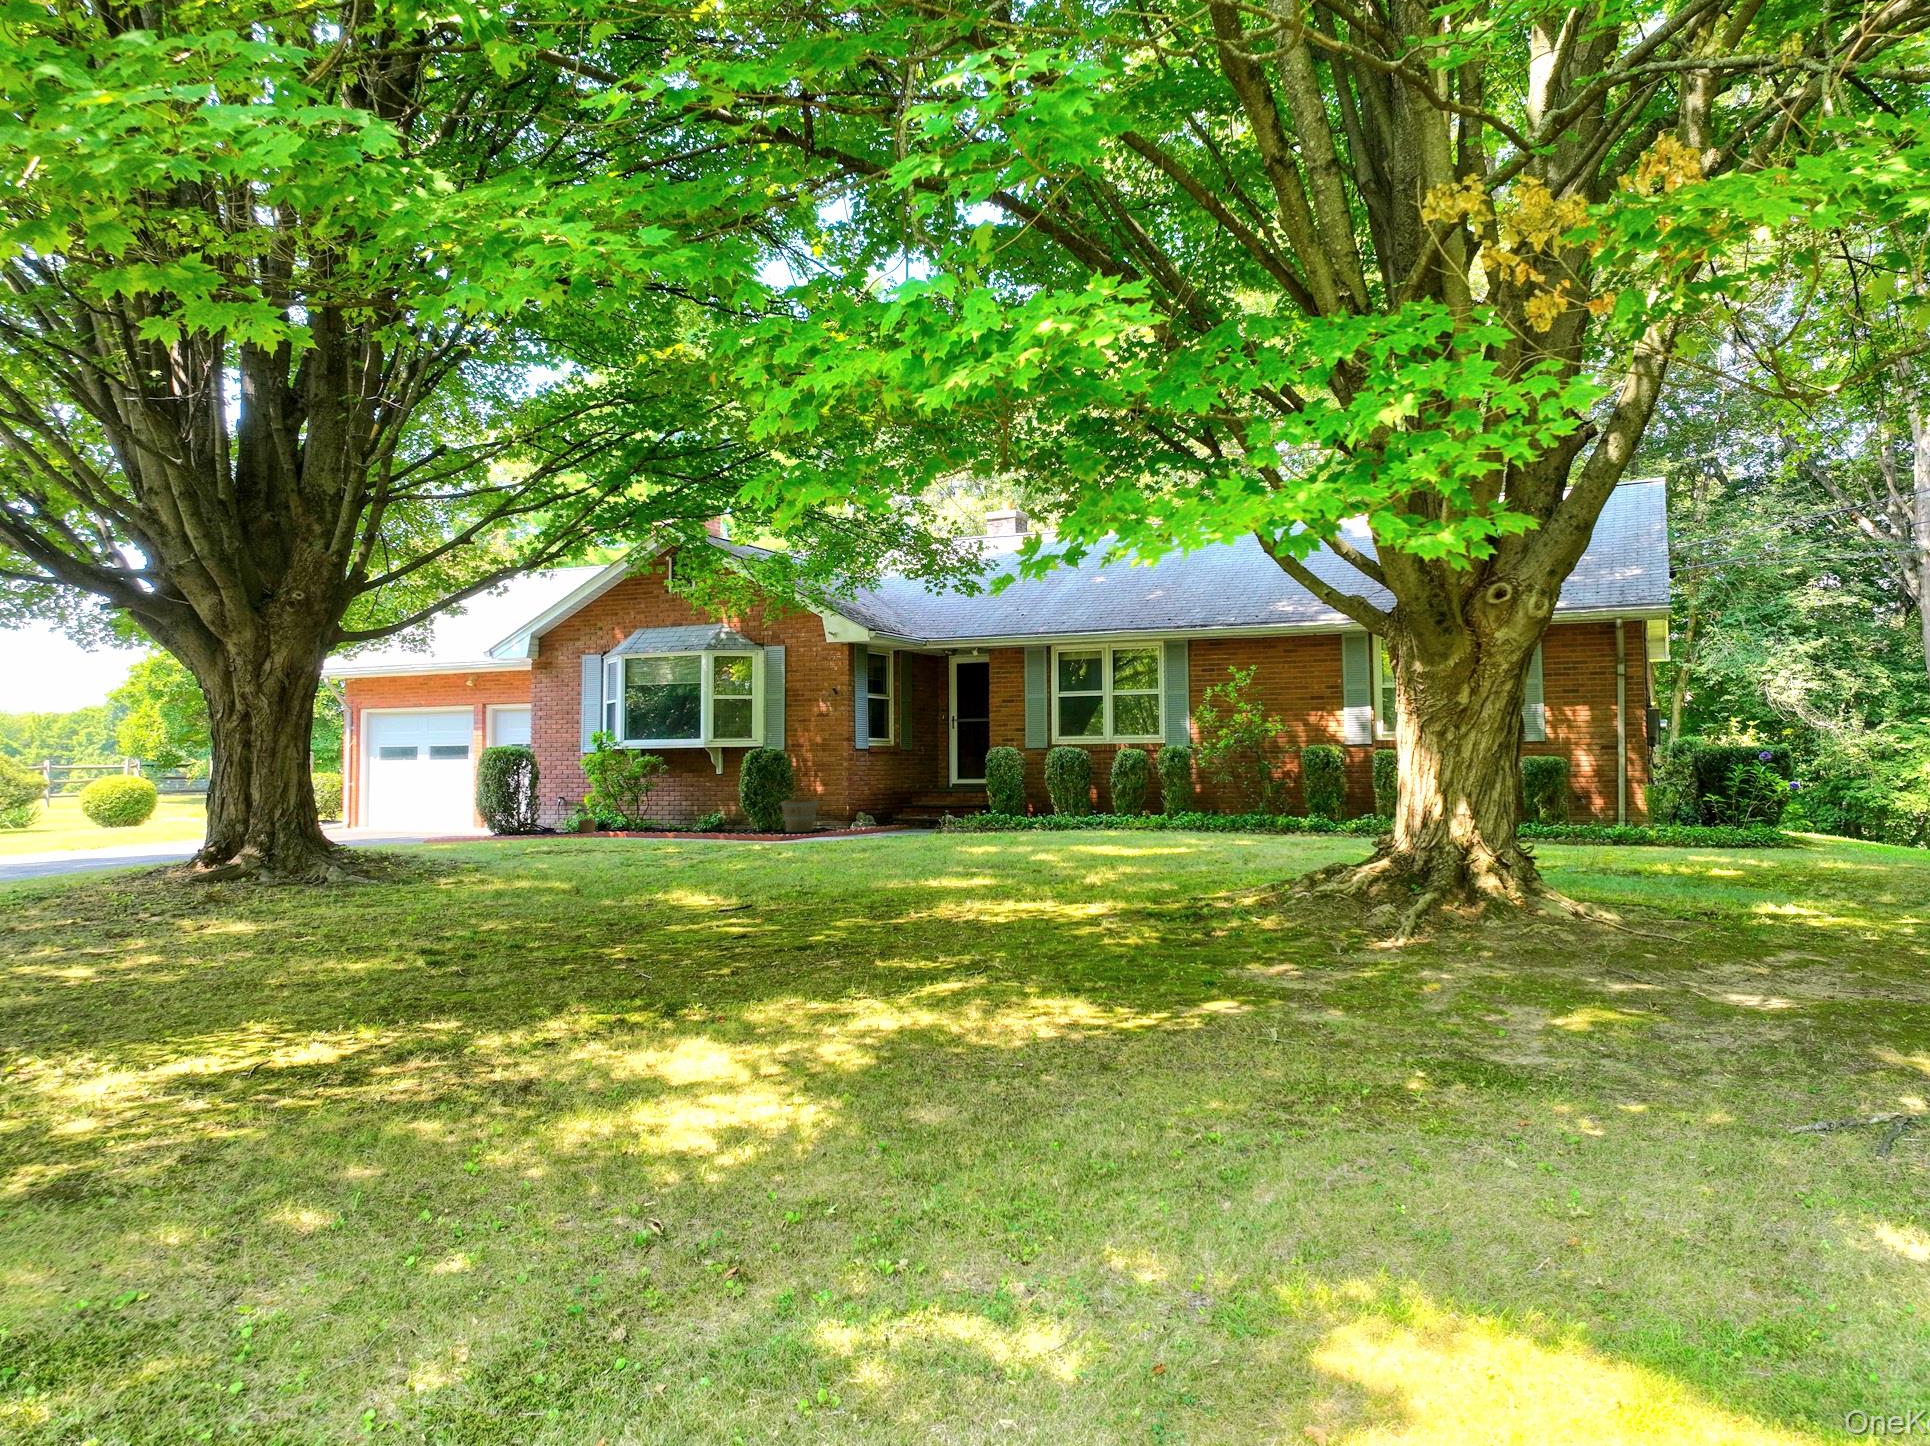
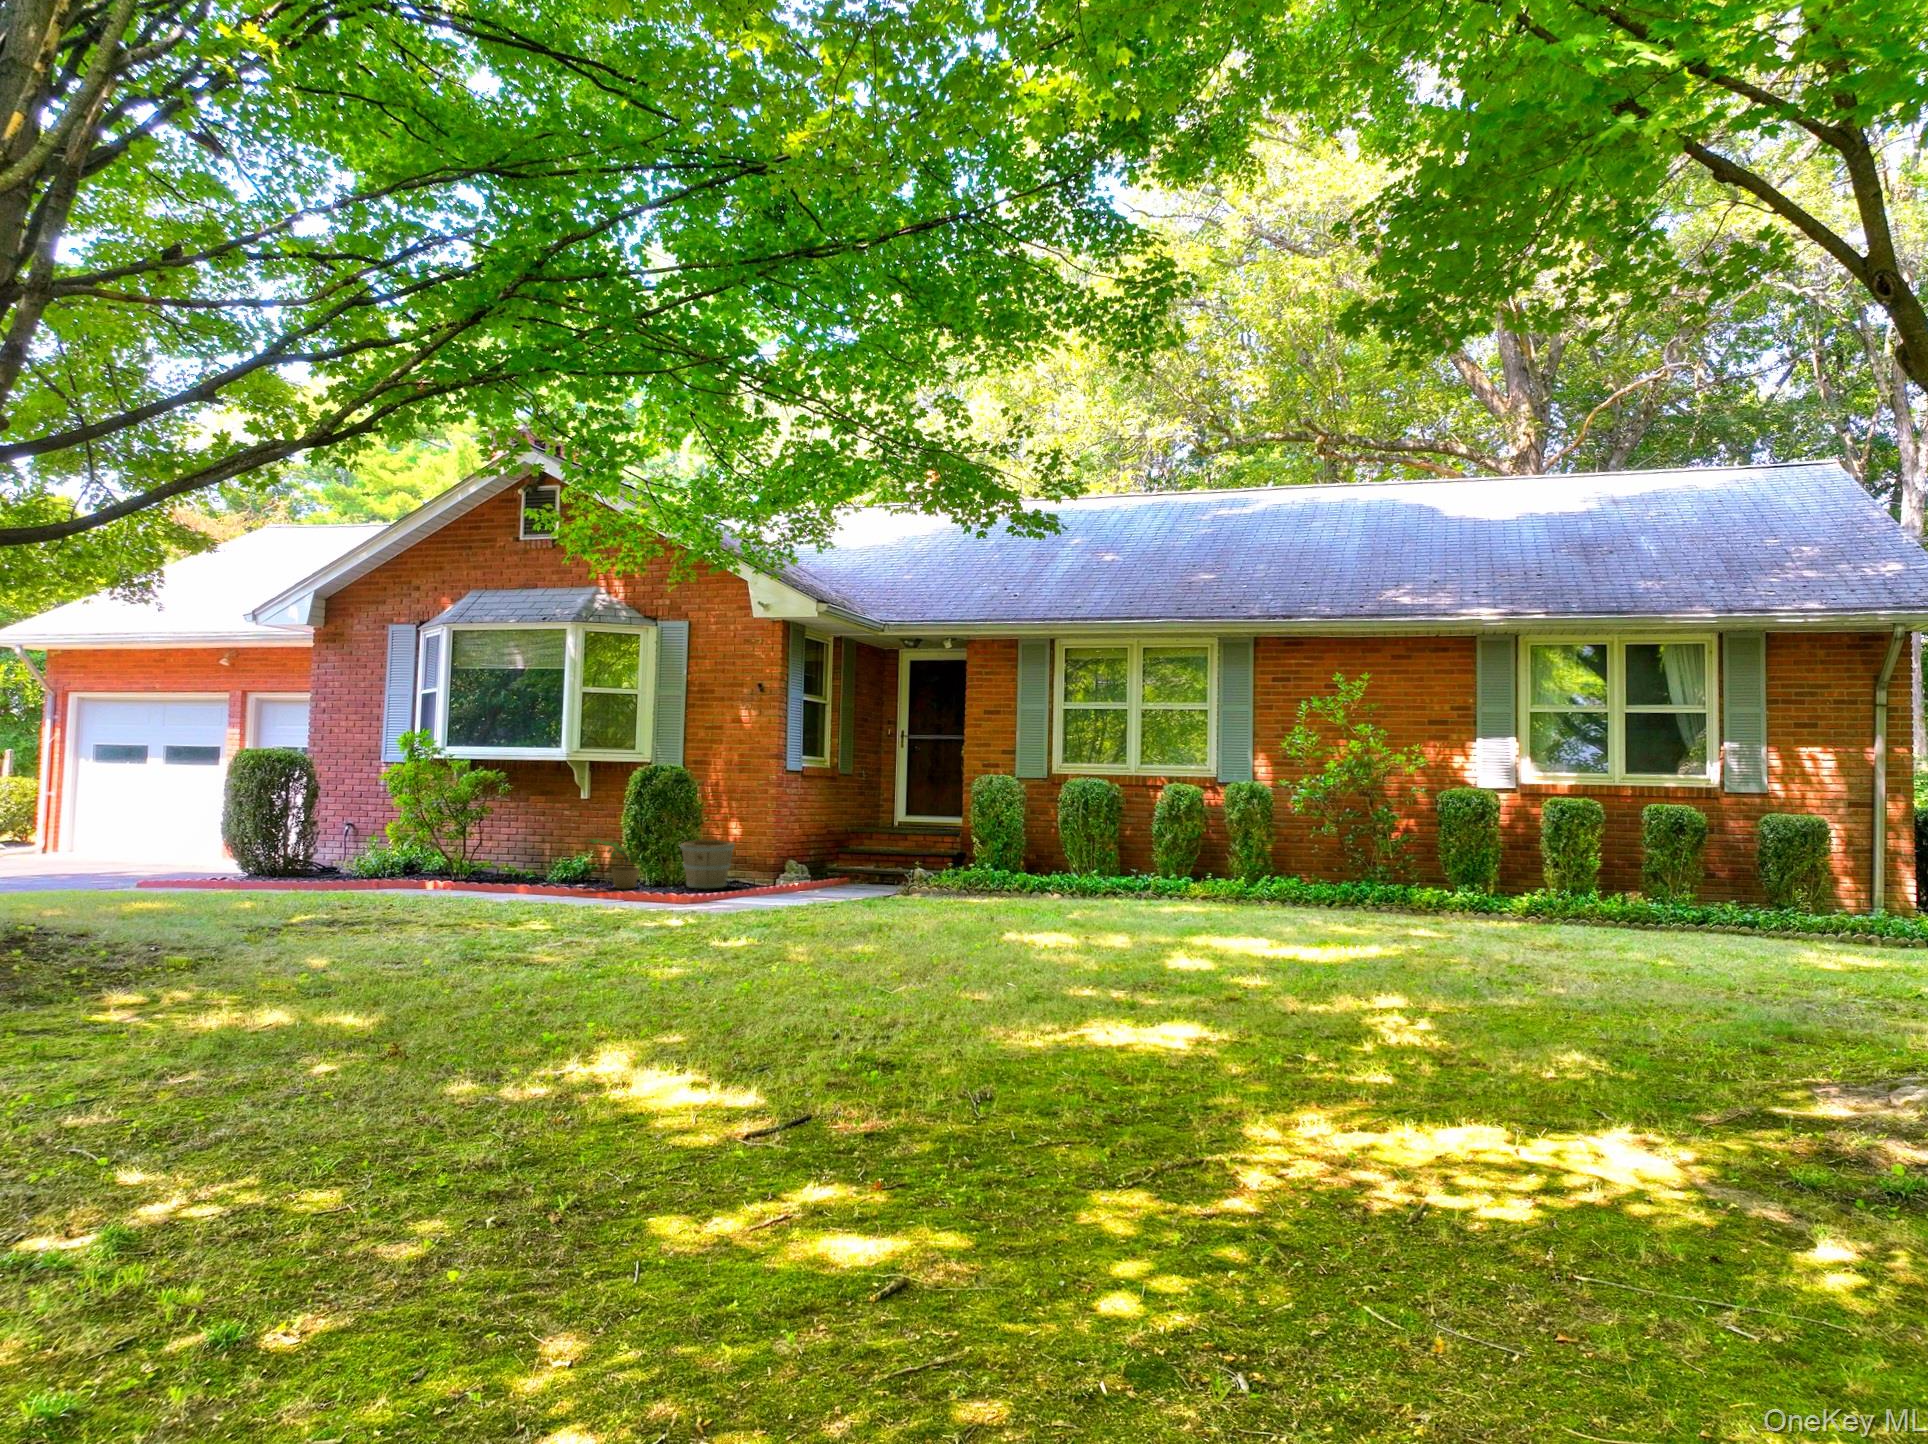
potted plant: present [567,802,597,833] -> present [589,839,639,889]

